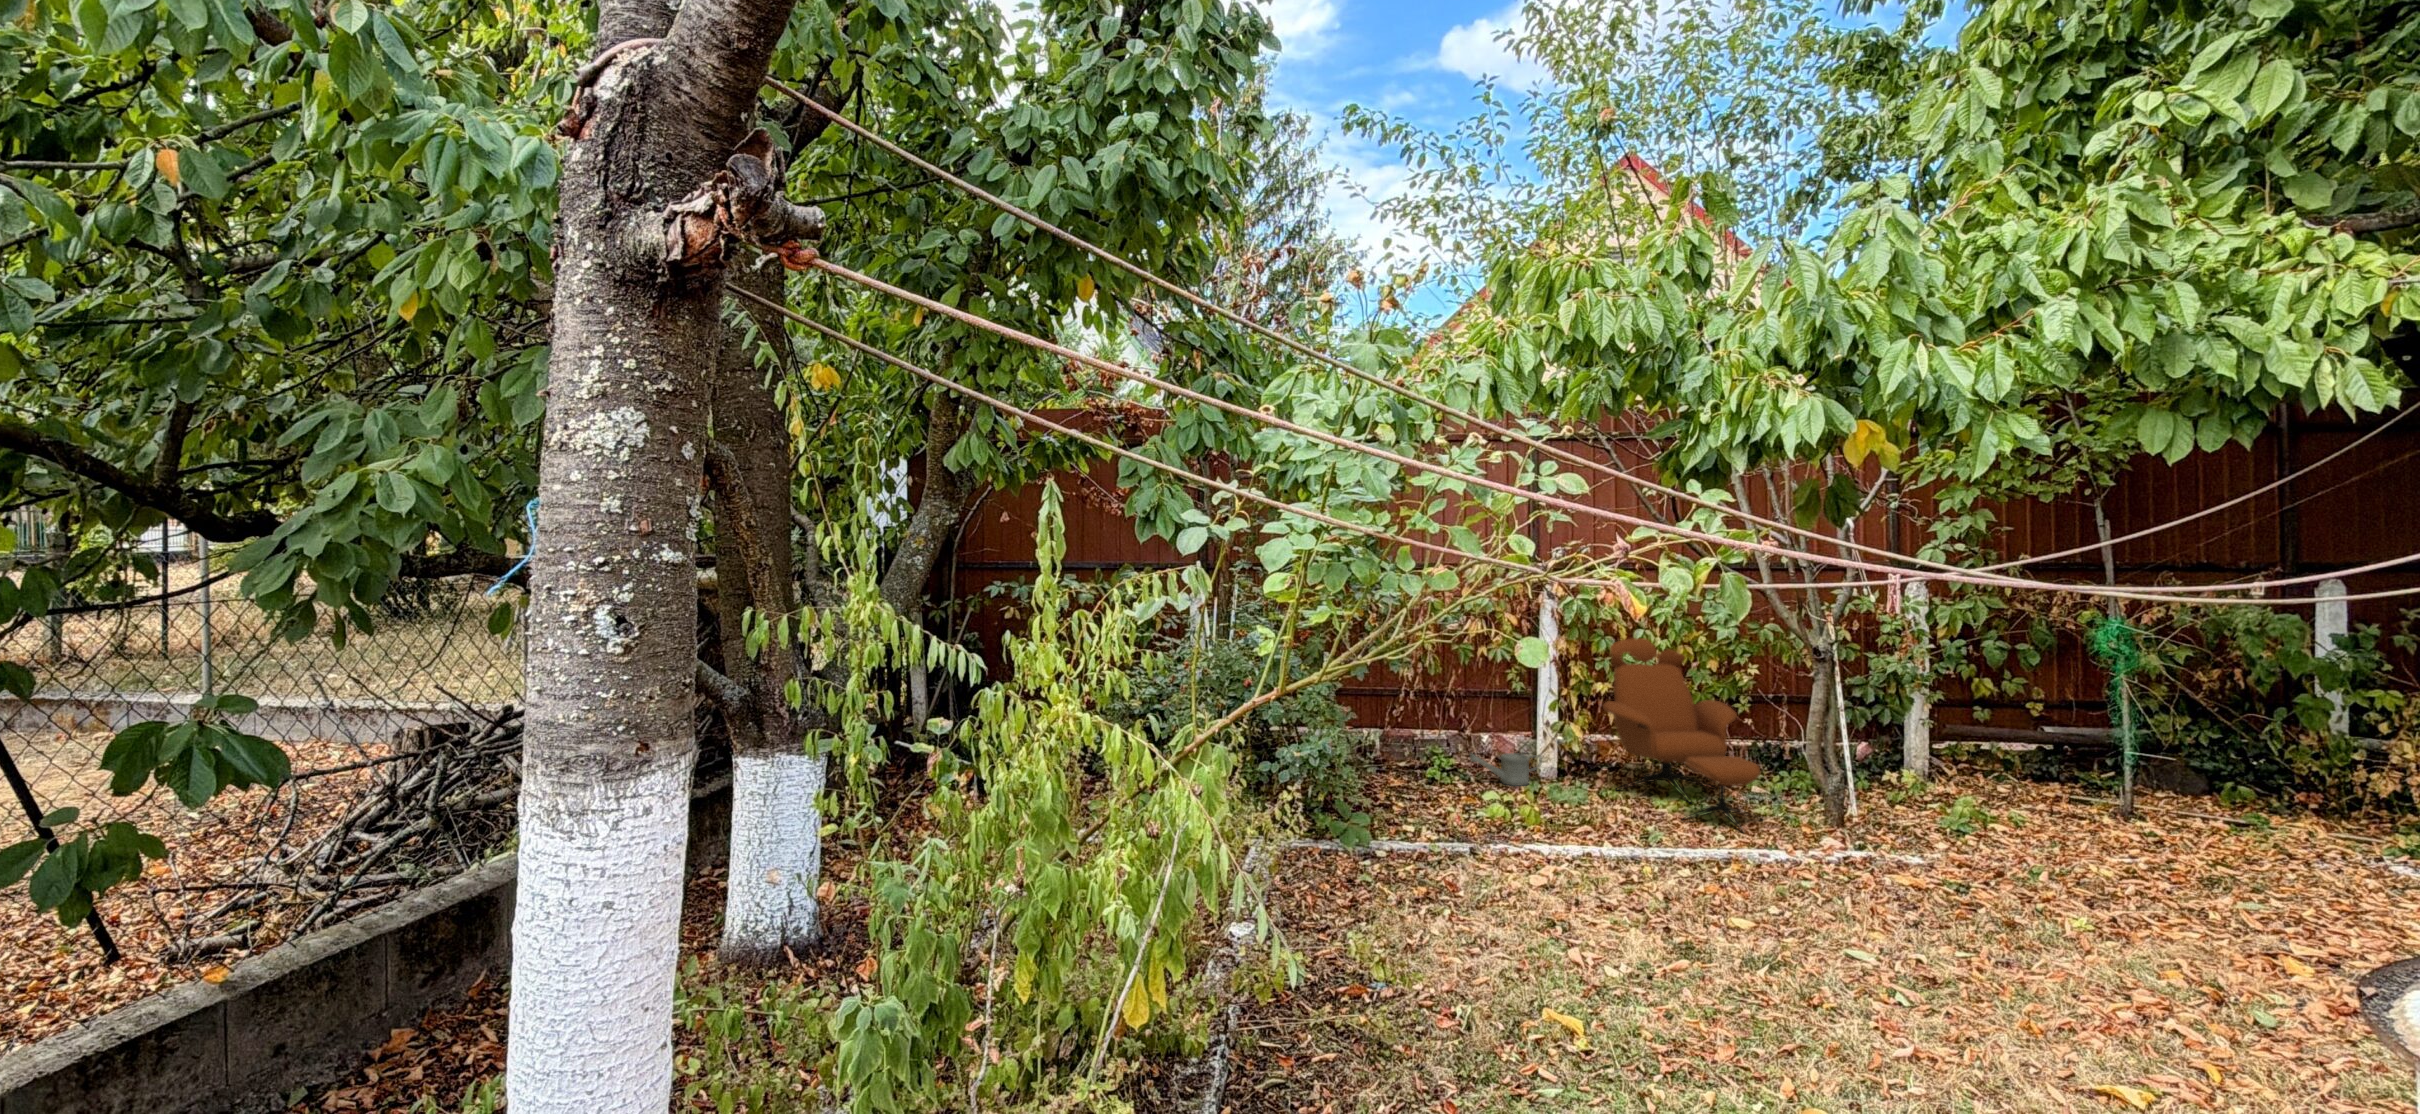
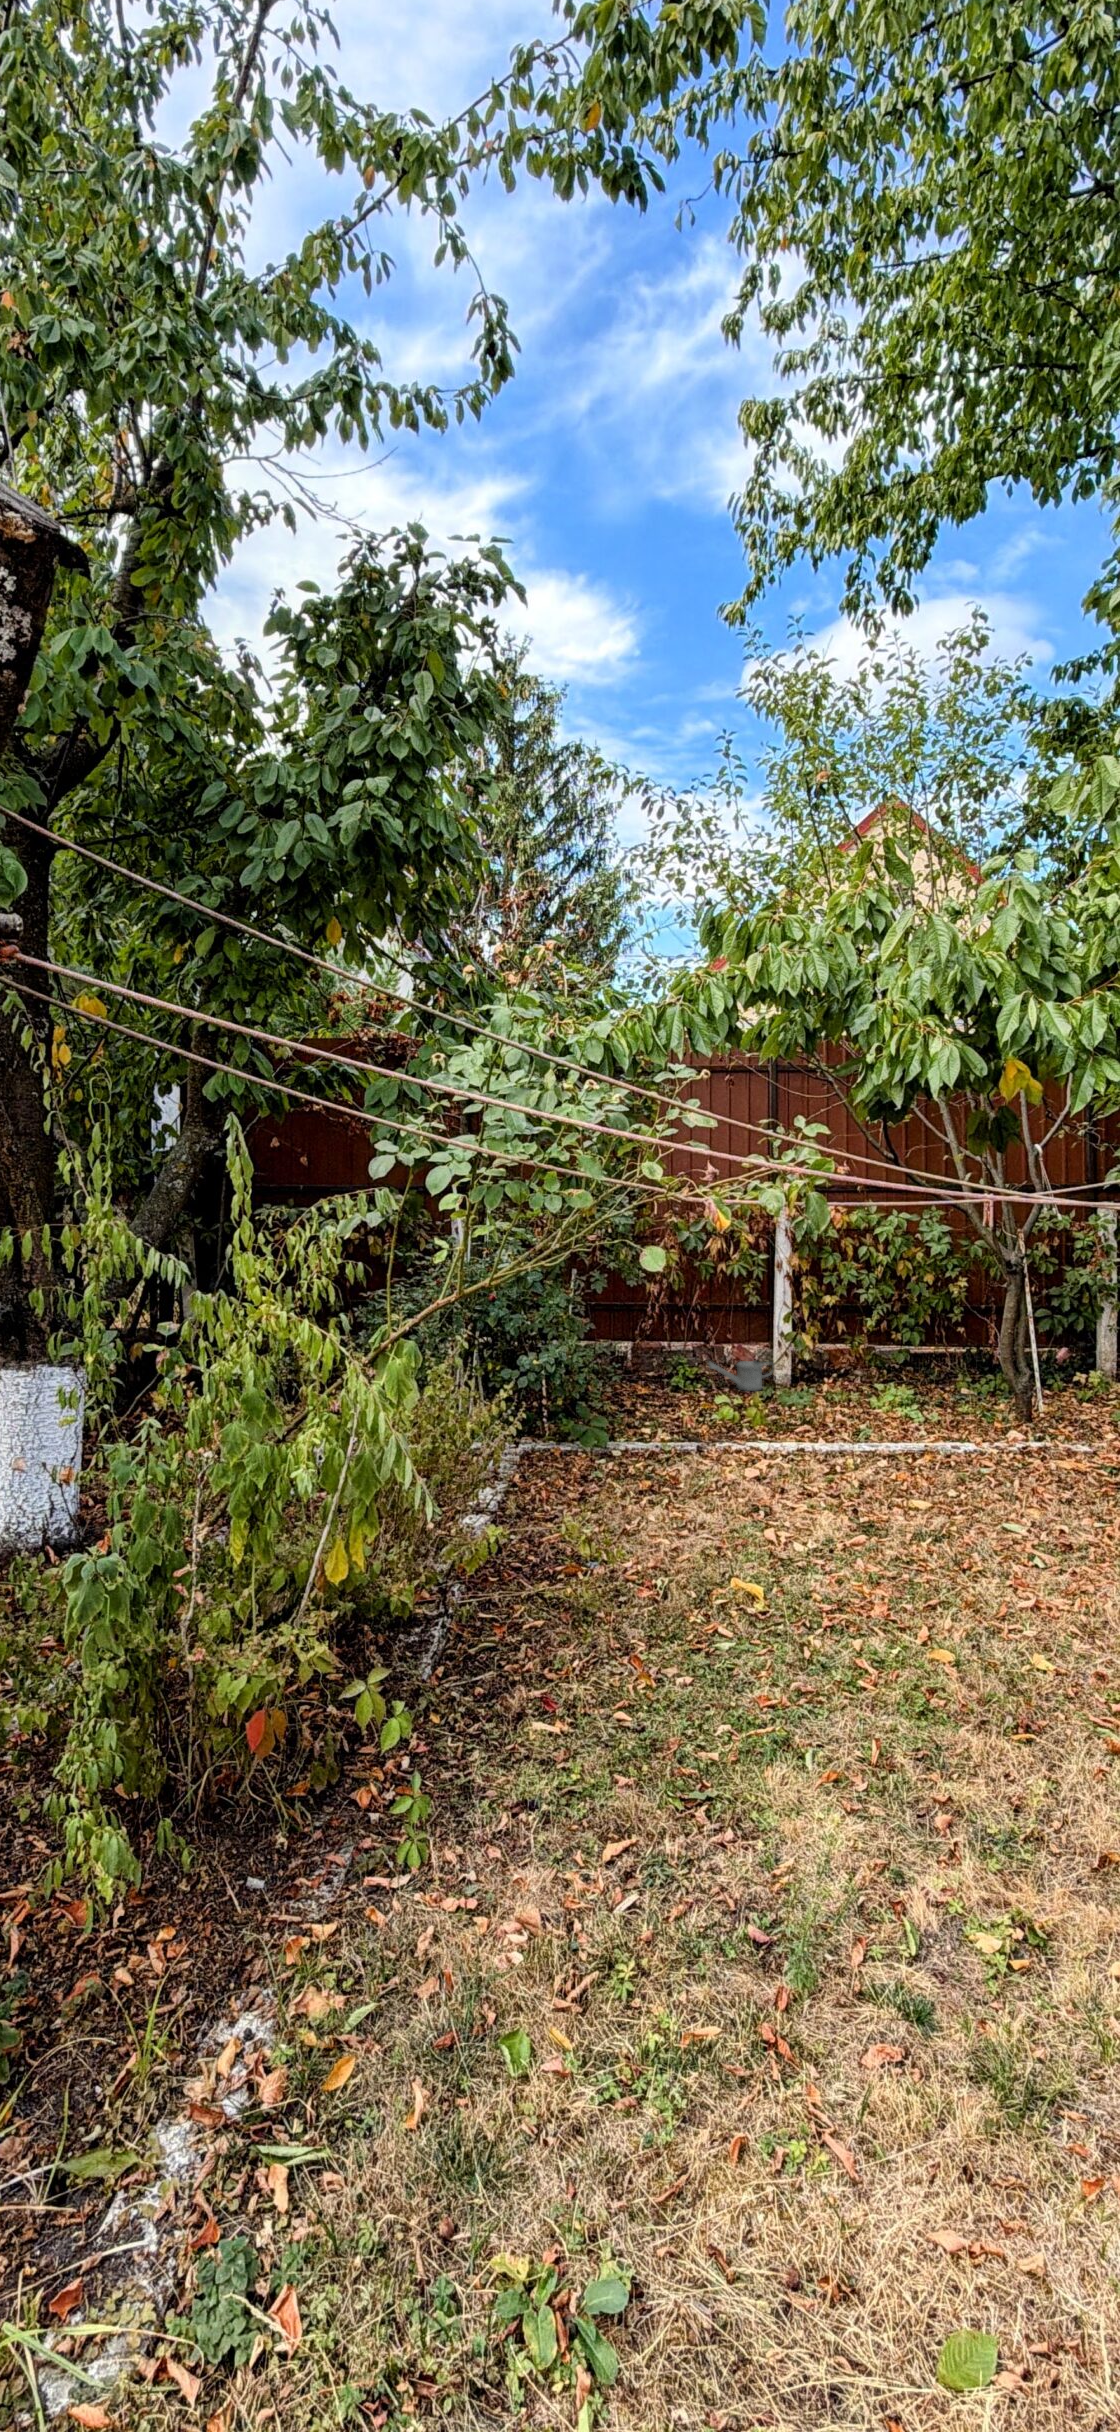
lounge chair: present [1603,638,1762,831] -> none [828,1254,963,1428]

